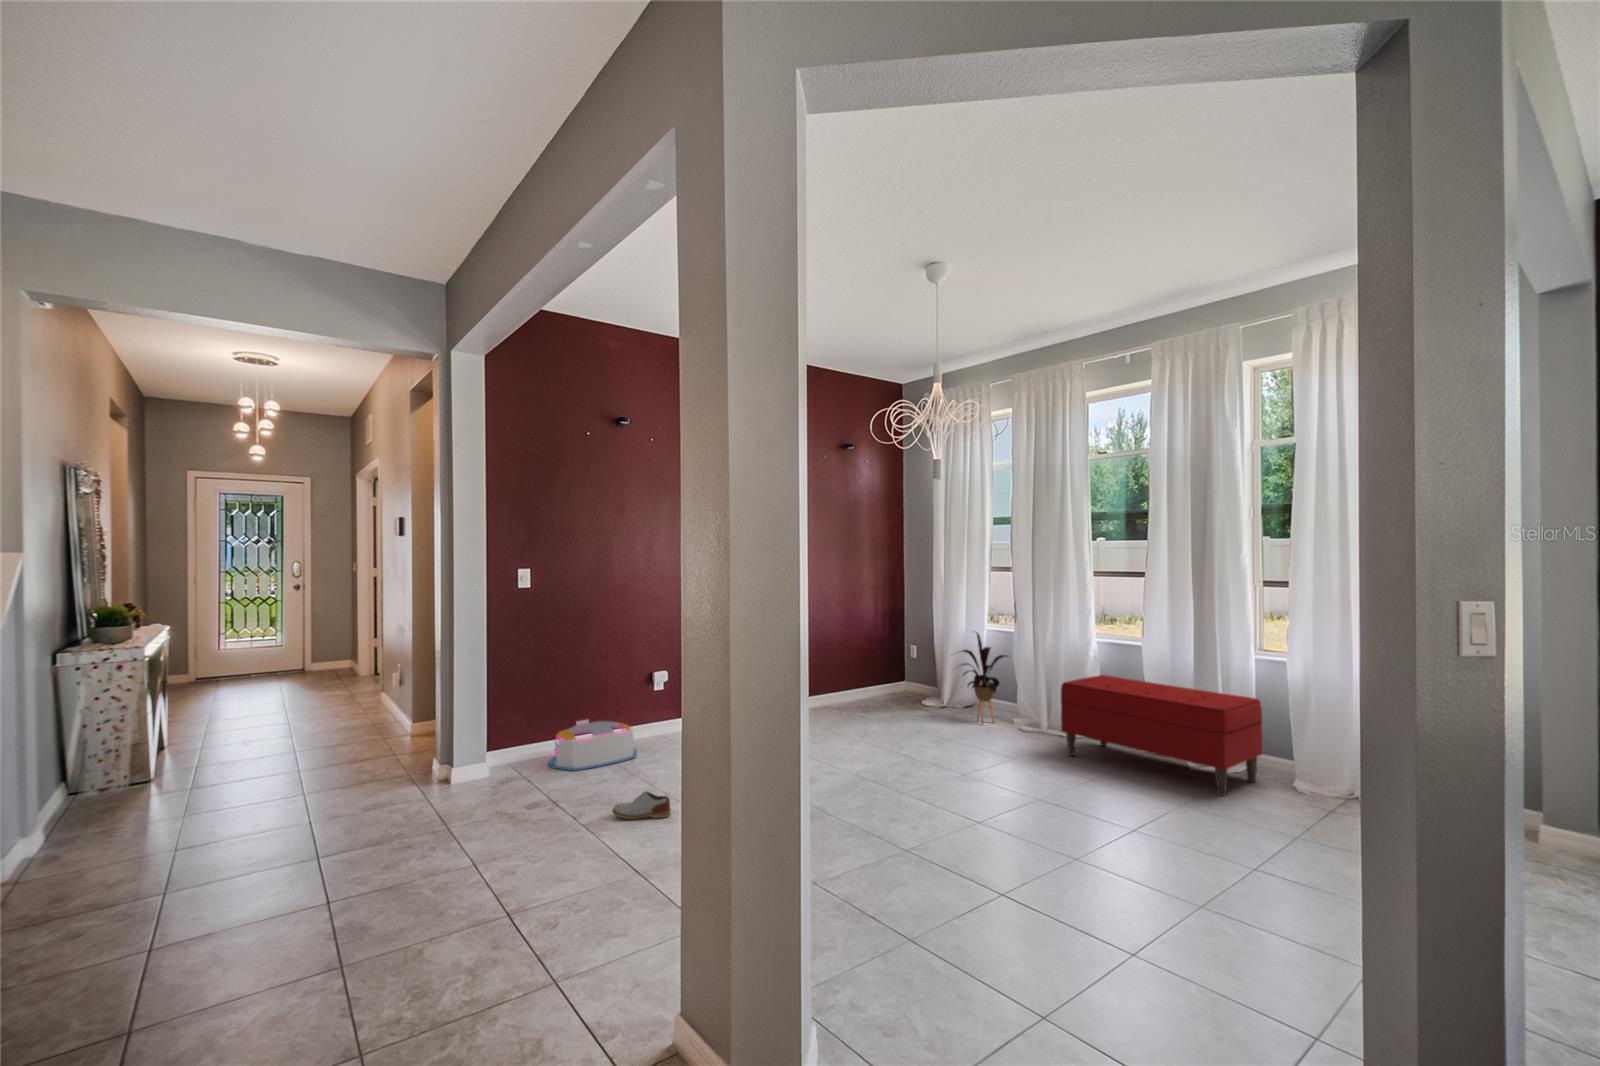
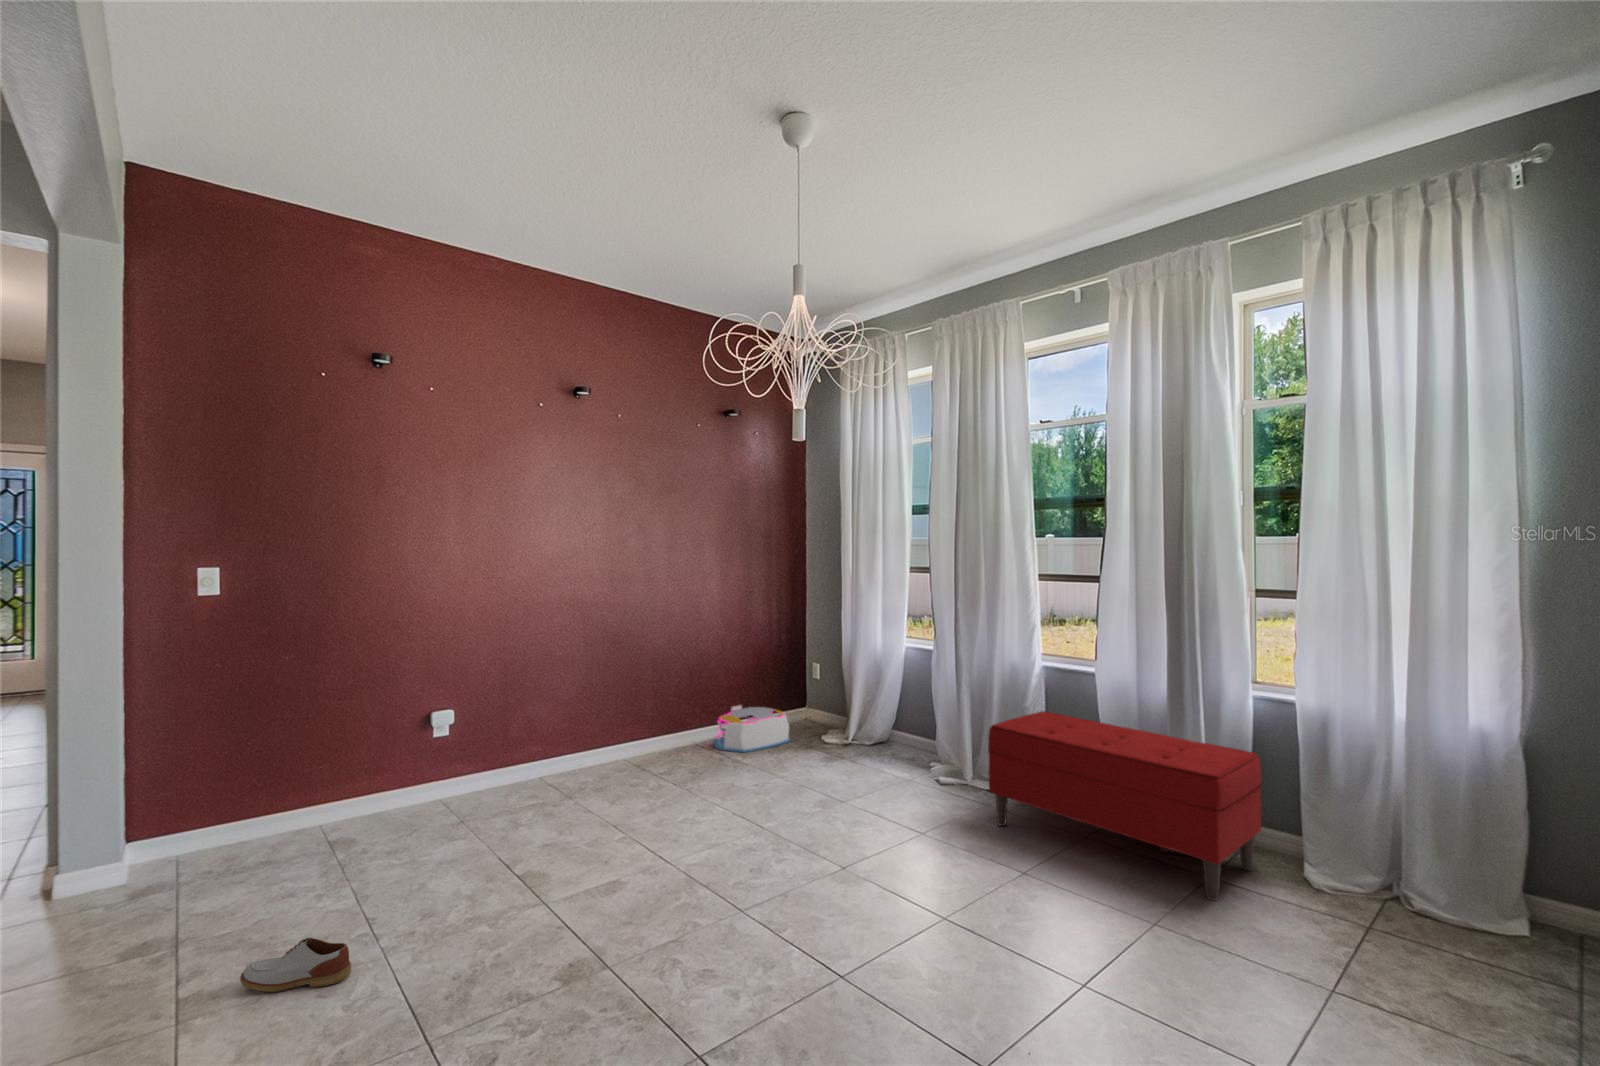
house plant: present [962,633,1007,724] -> none [850,651,929,773]
storage bin: present [549,720,636,771] -> present [713,706,790,752]

